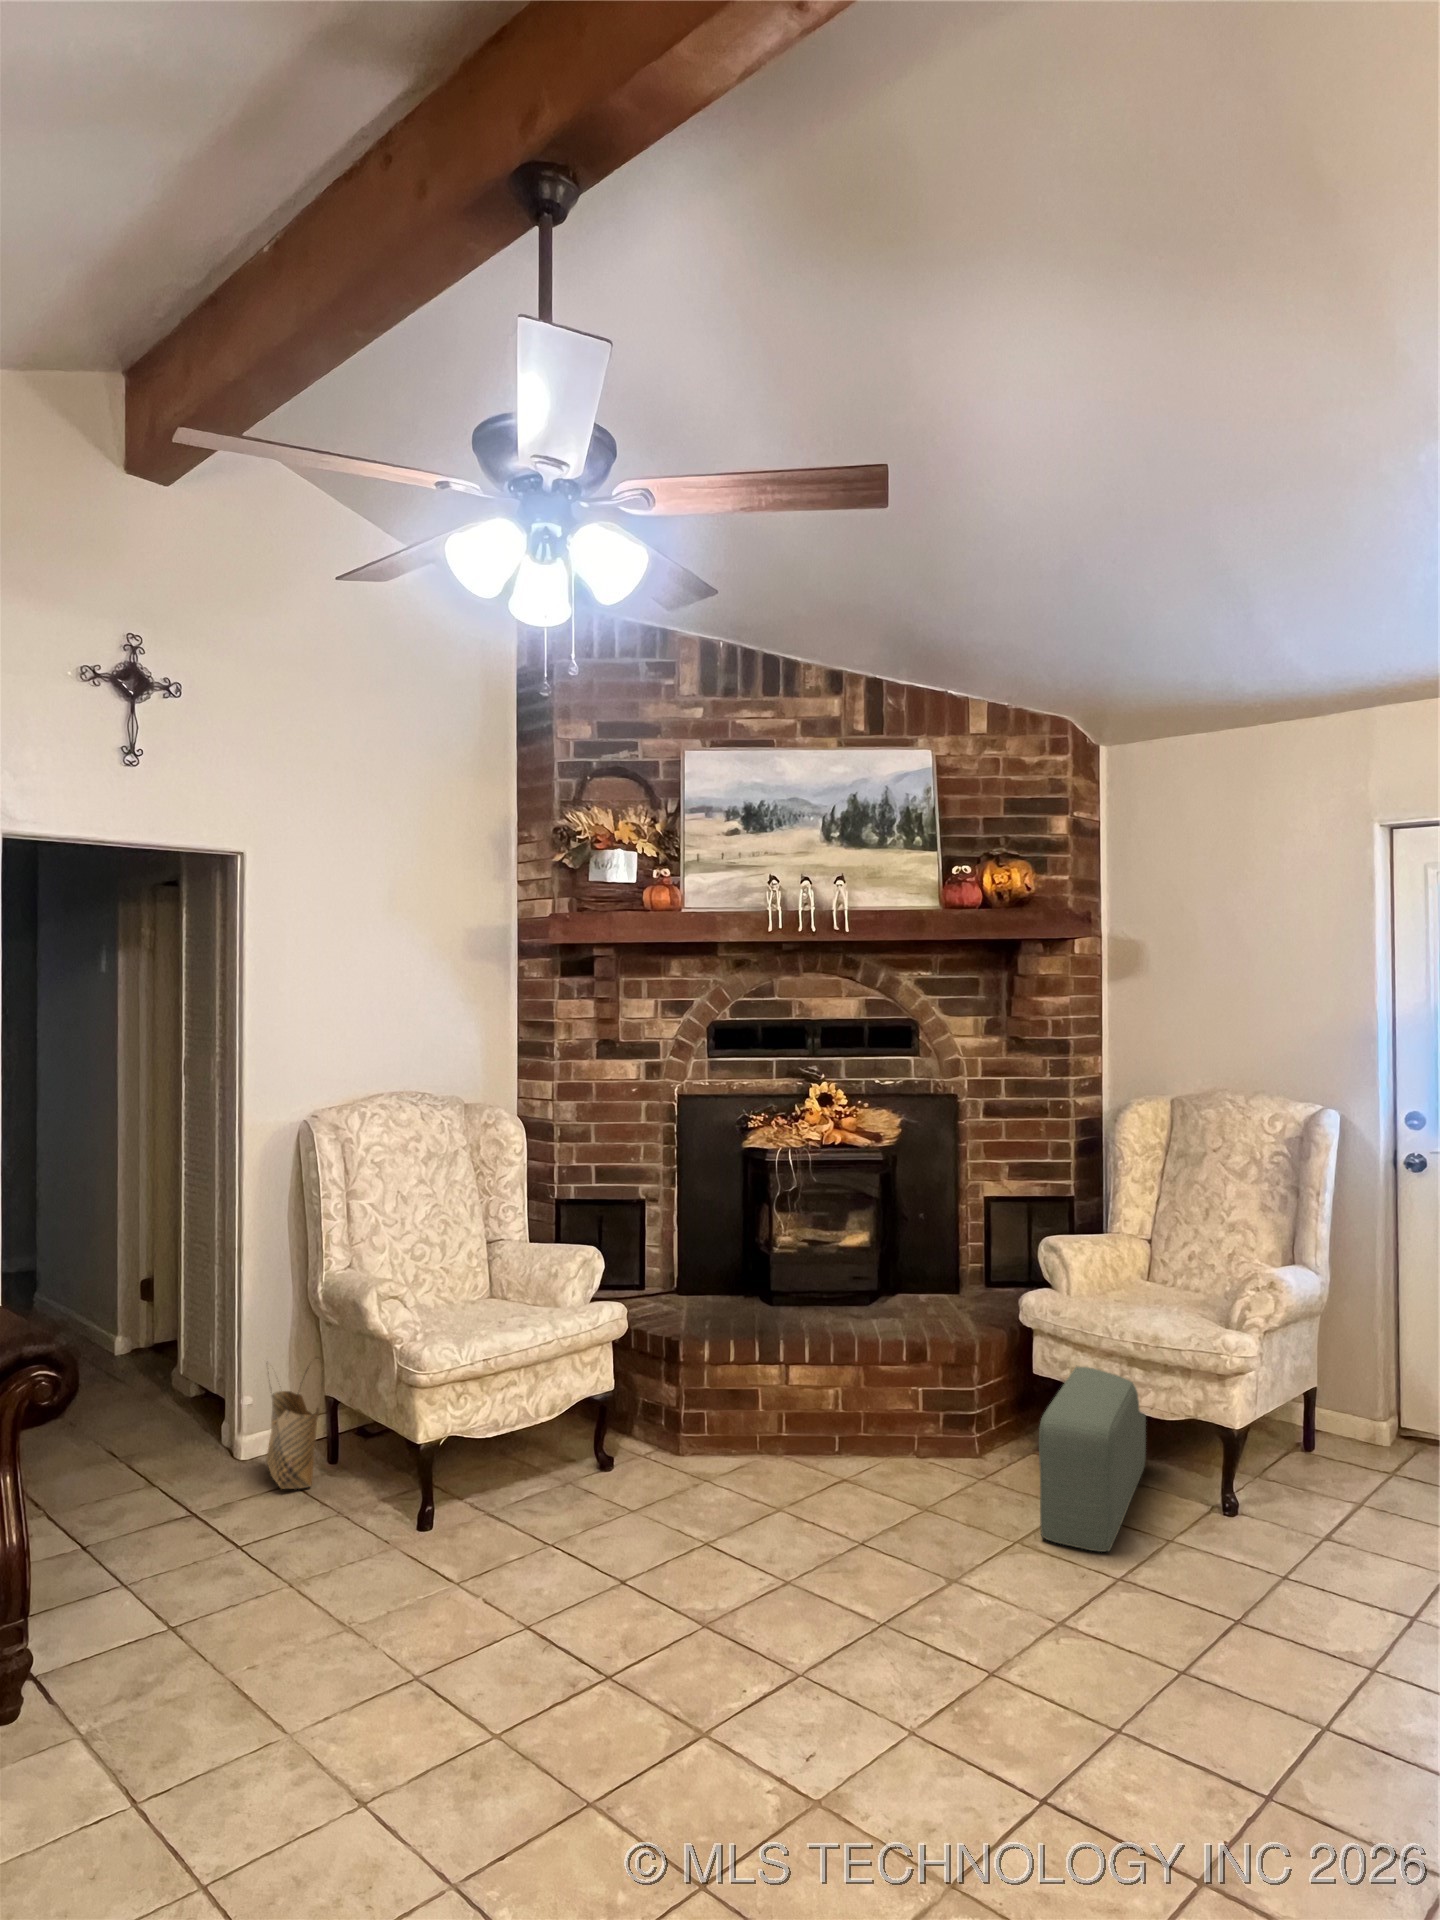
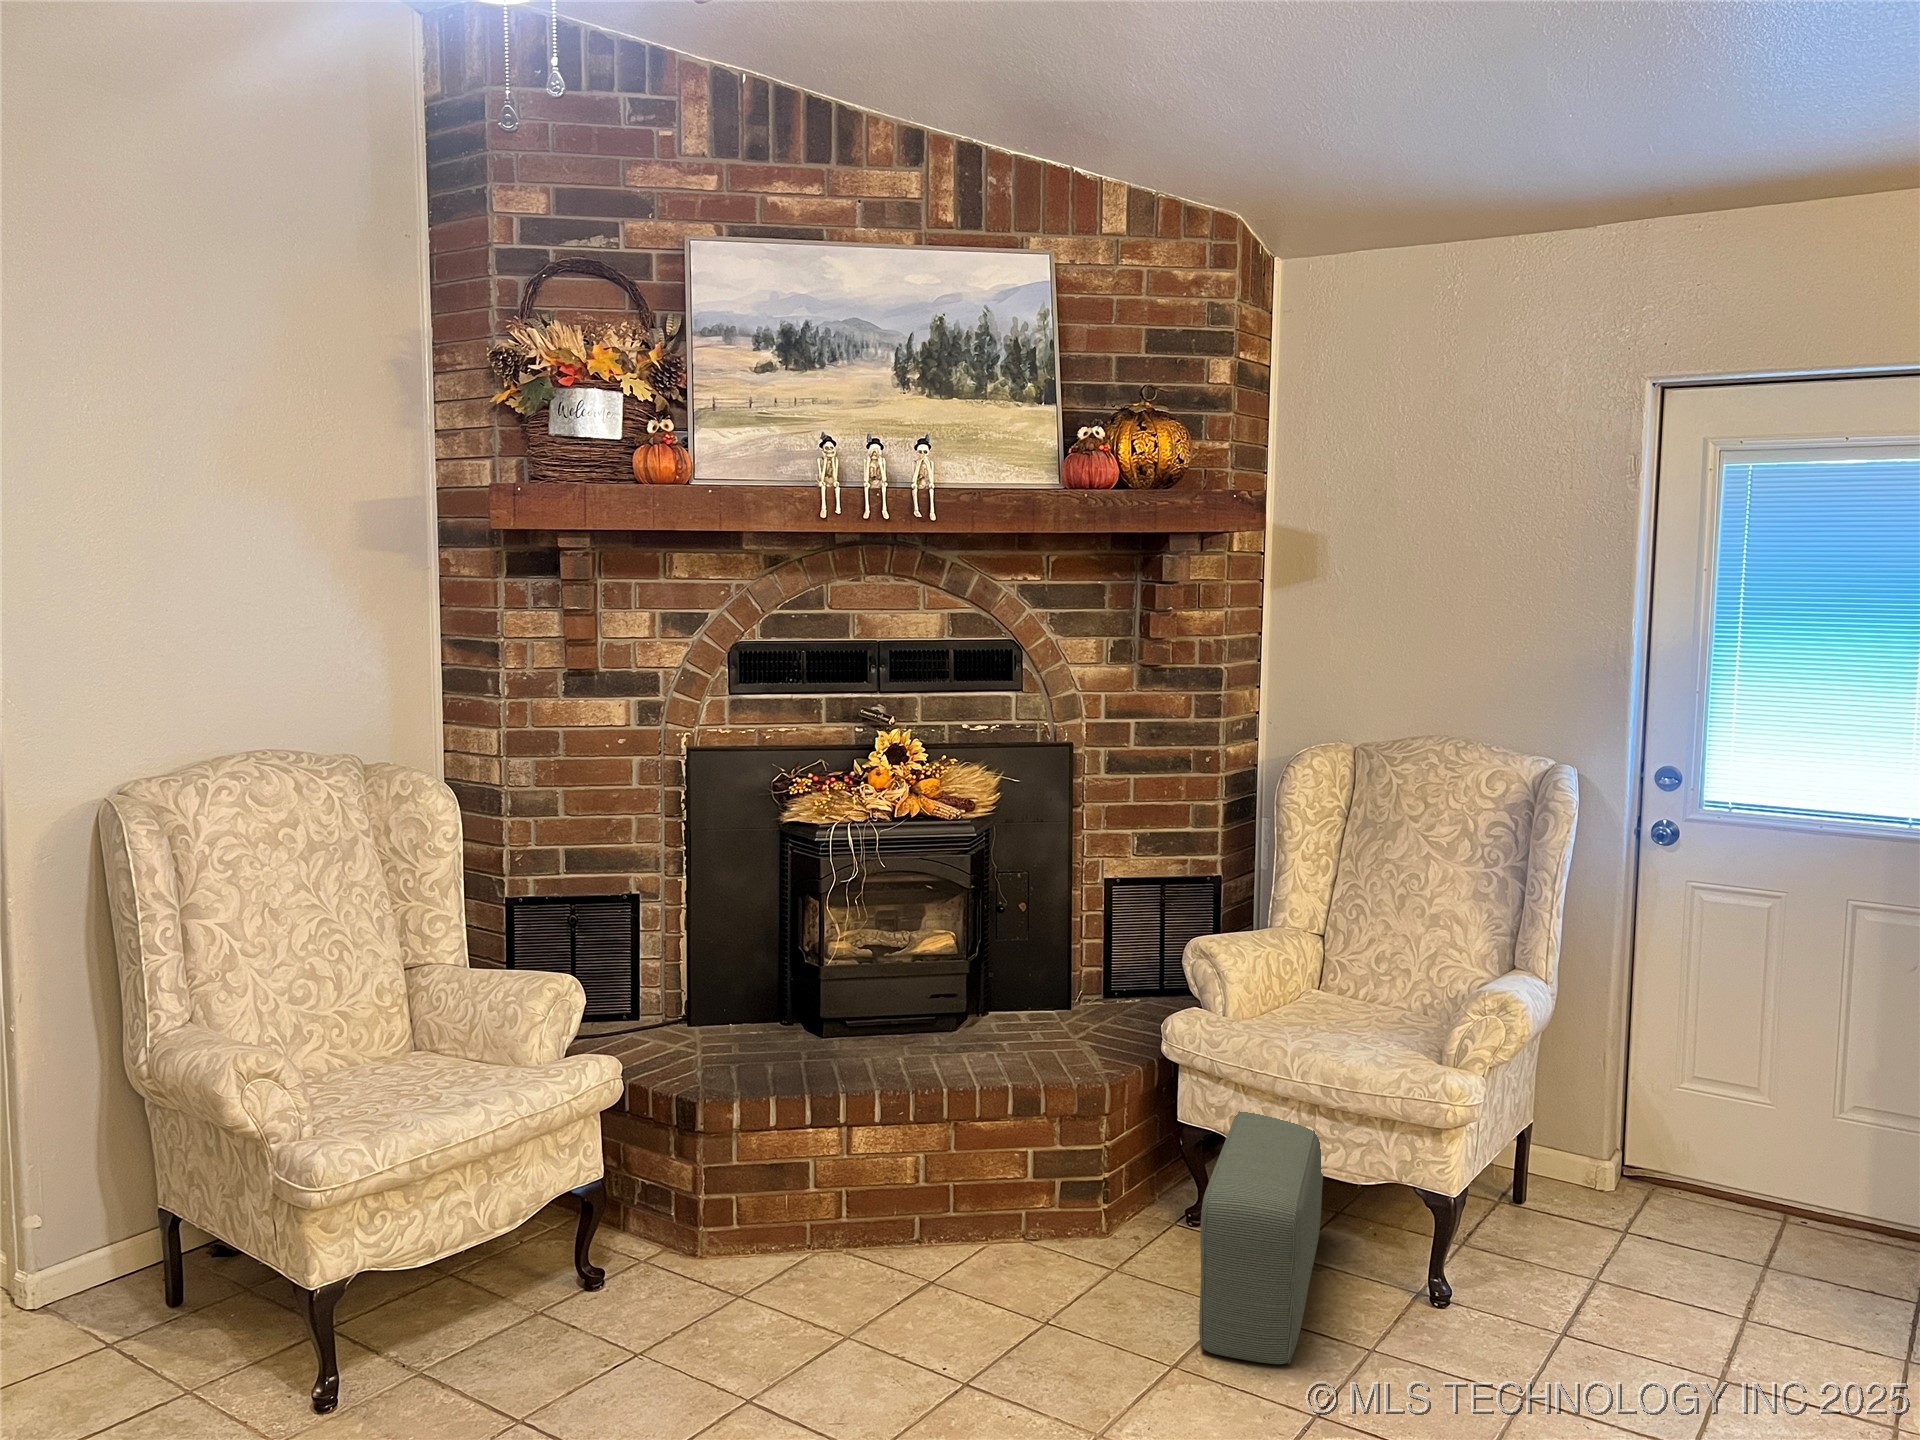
woven basket: present [266,1357,323,1489] -> none [62,1155,156,1354]

